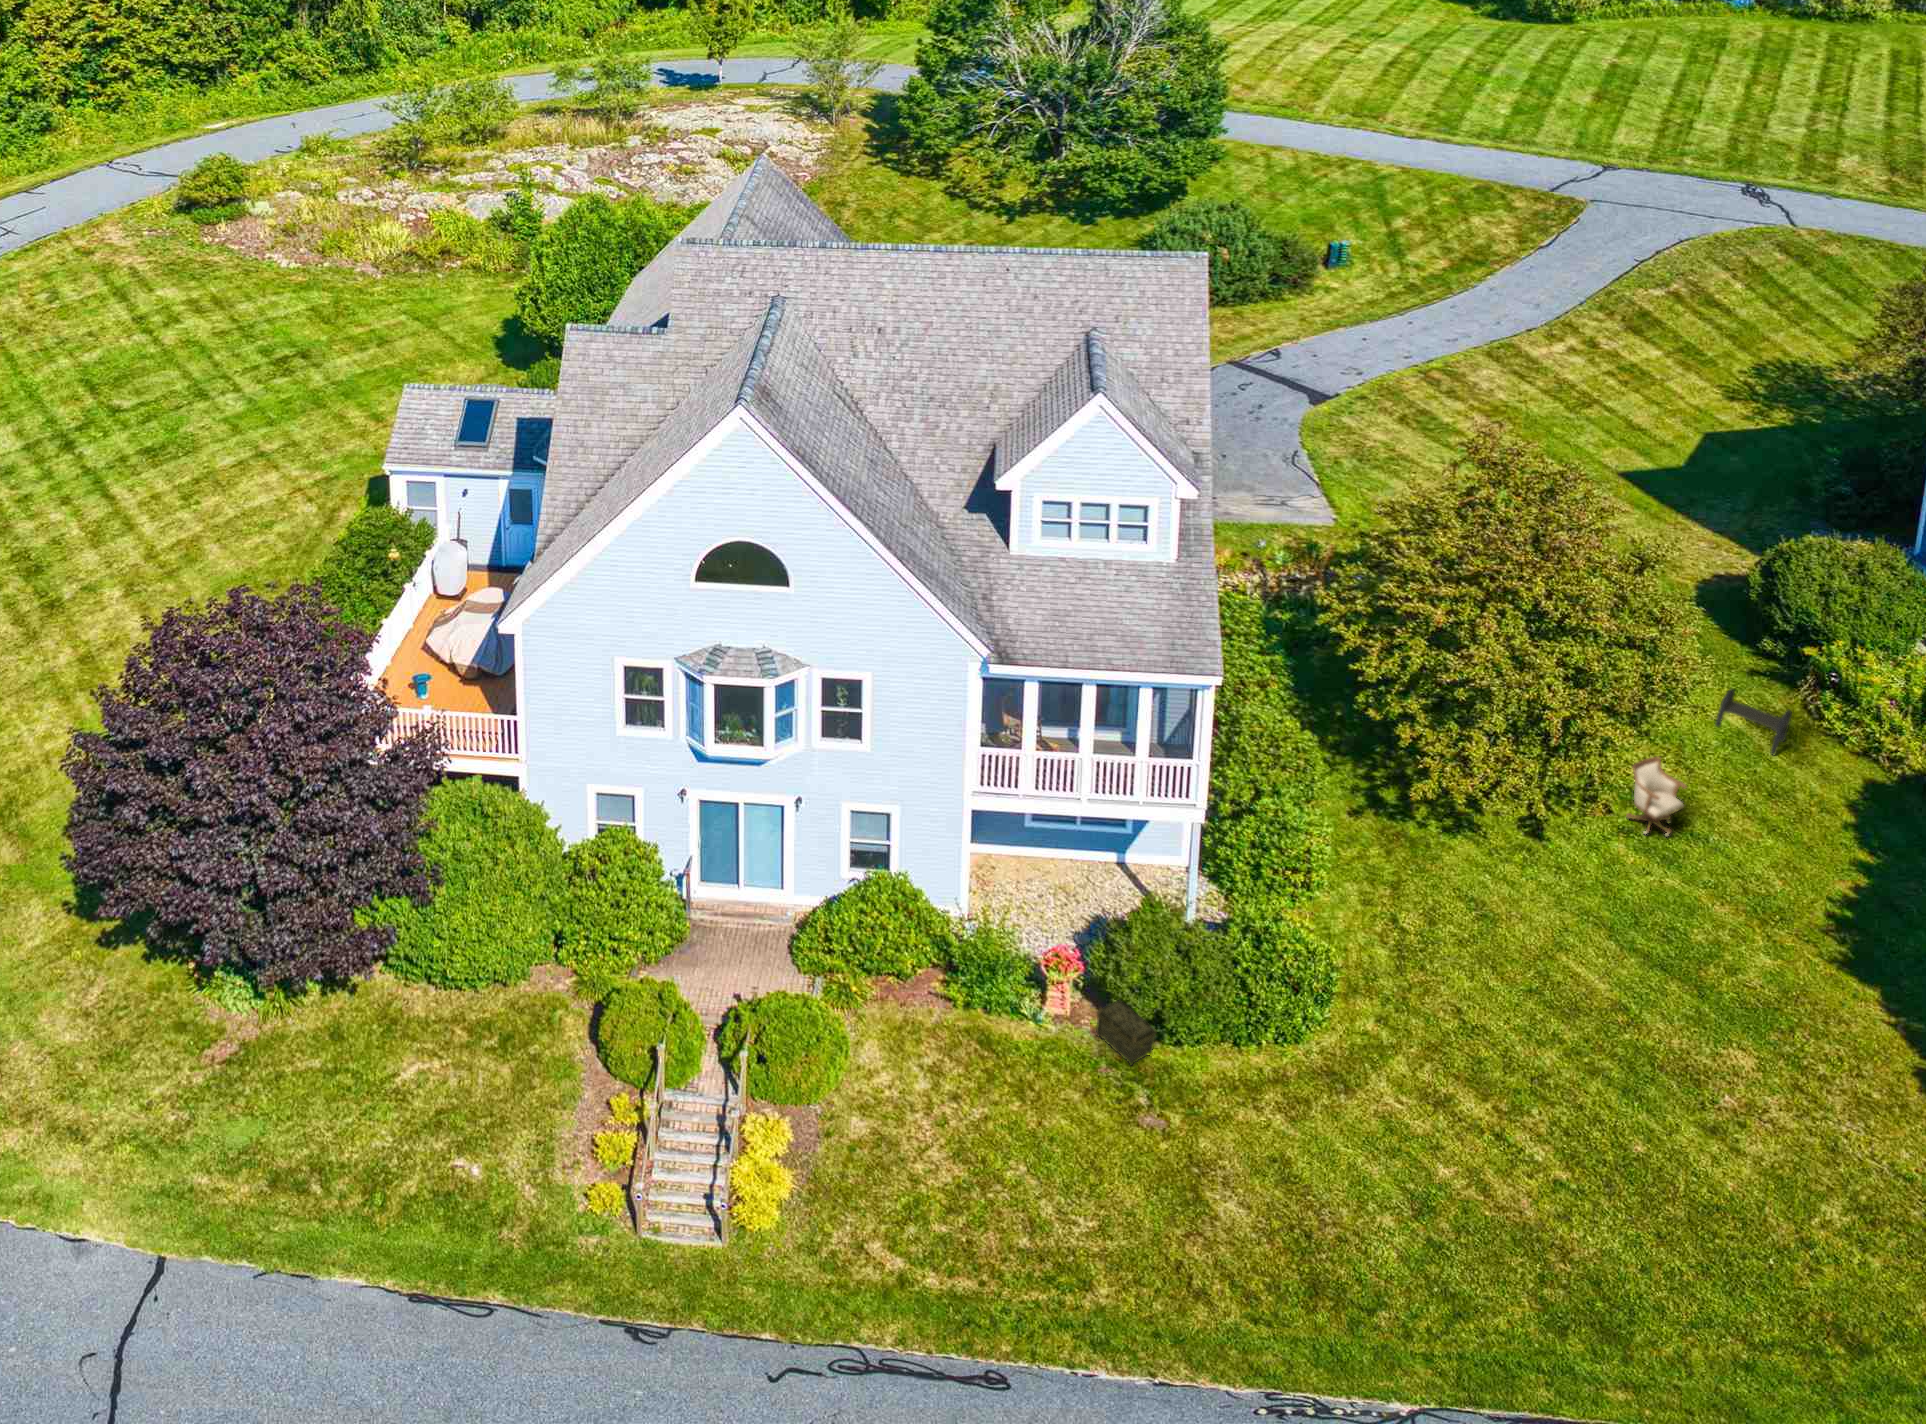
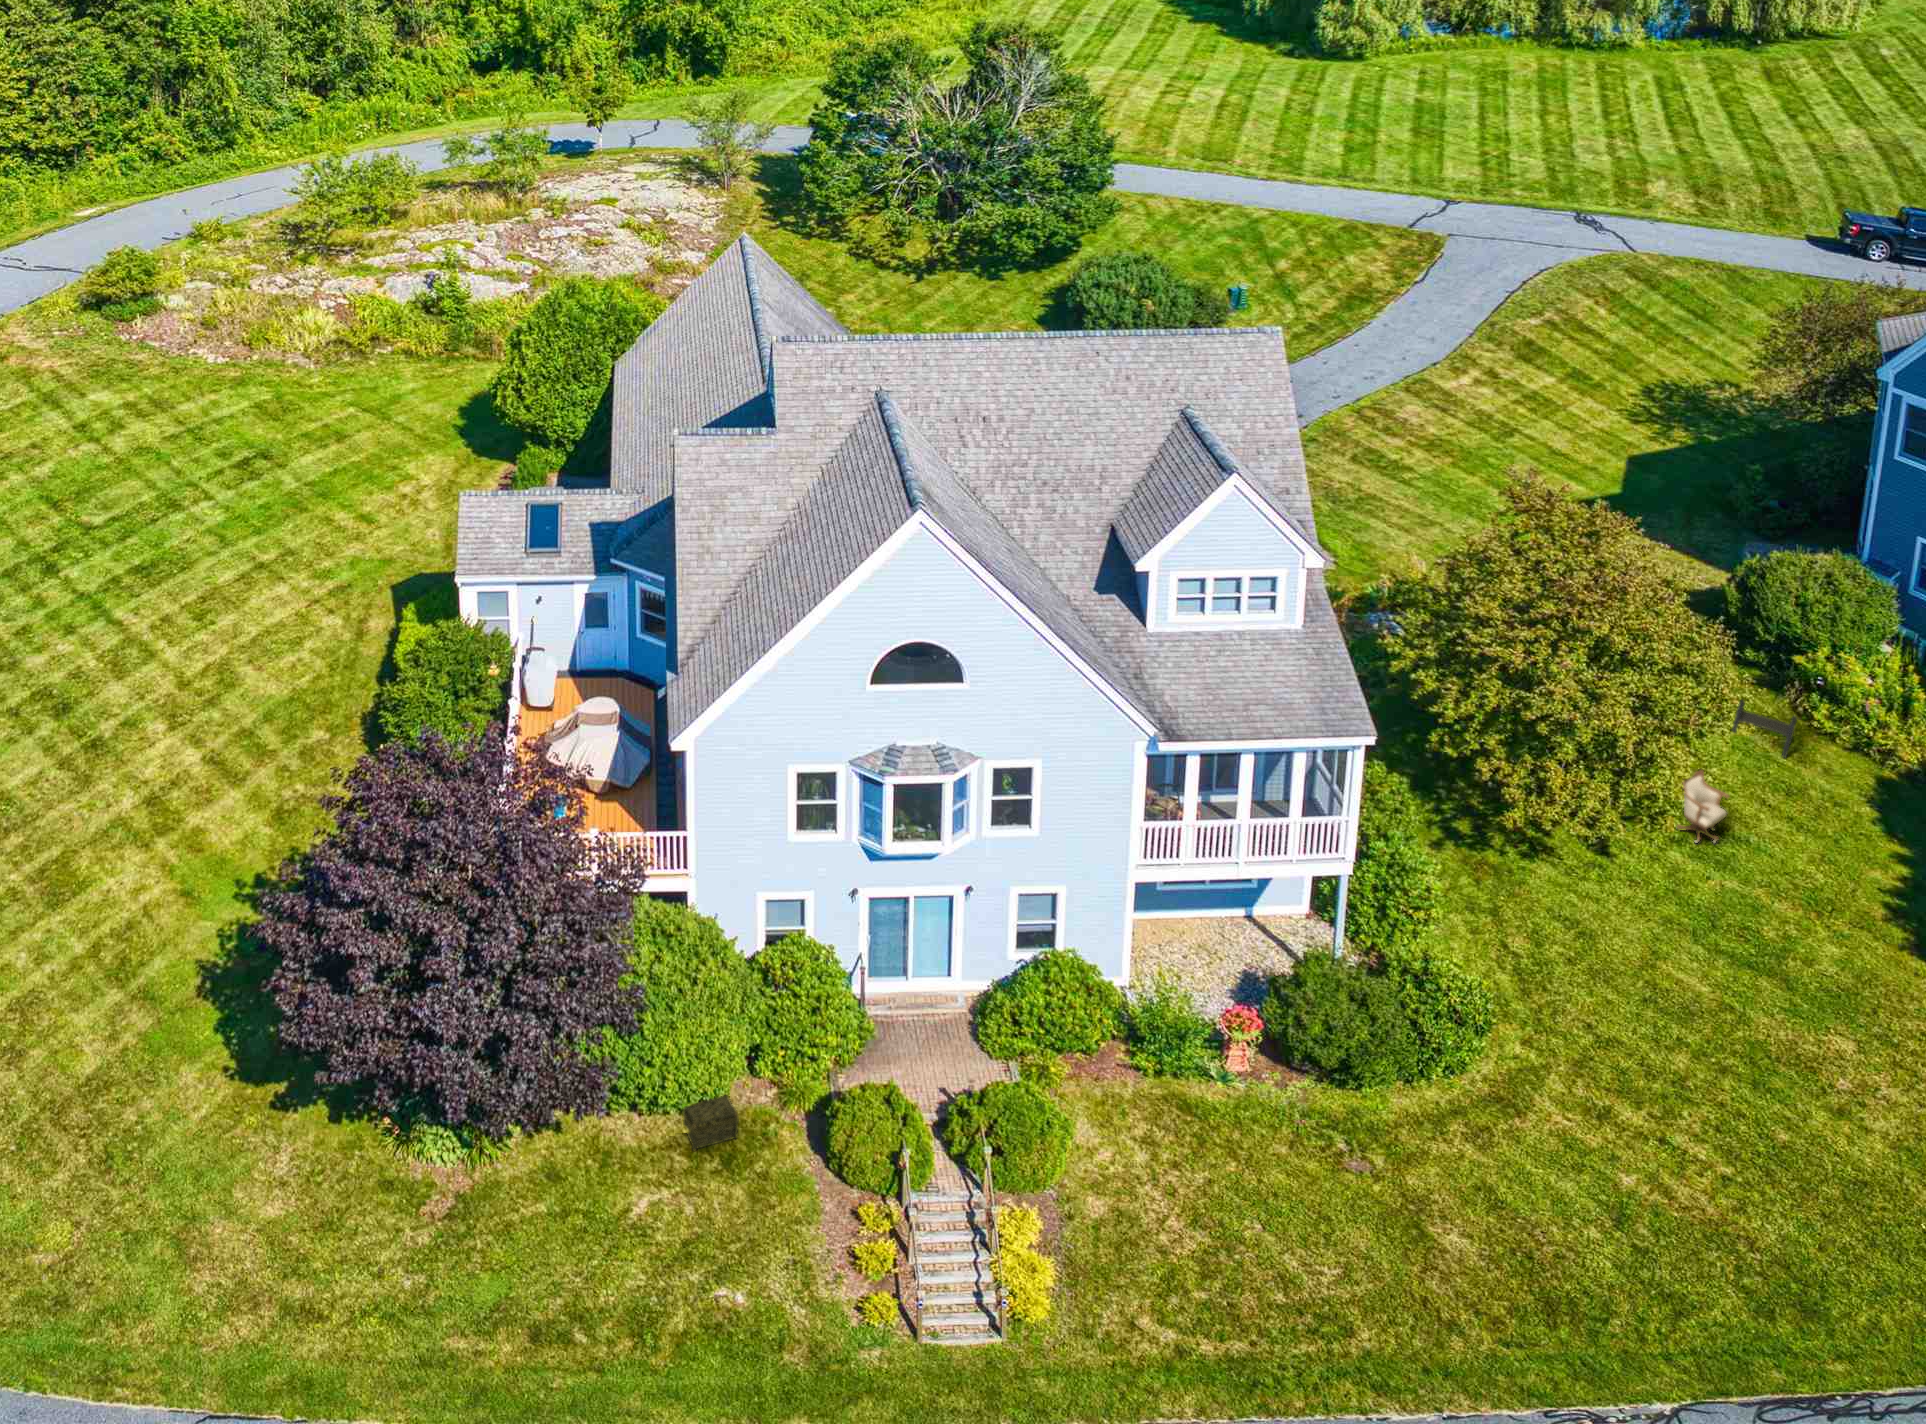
basket: present [1096,1000,1156,1065] -> present [683,1095,739,1151]

